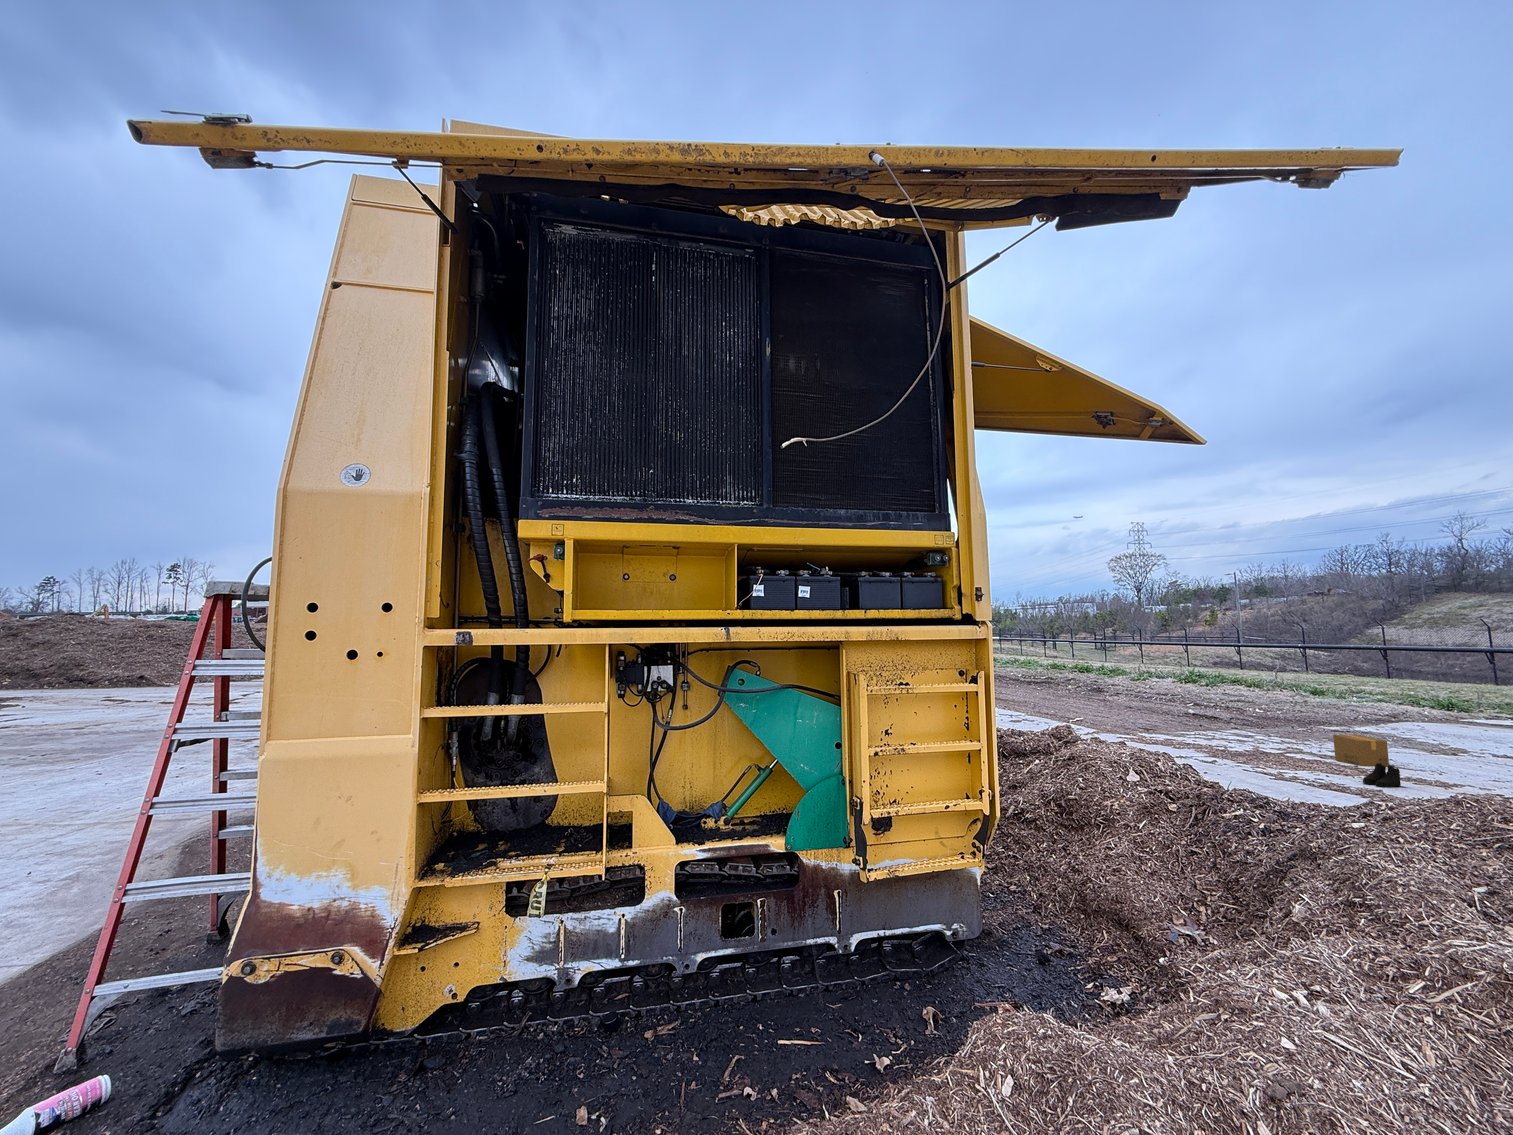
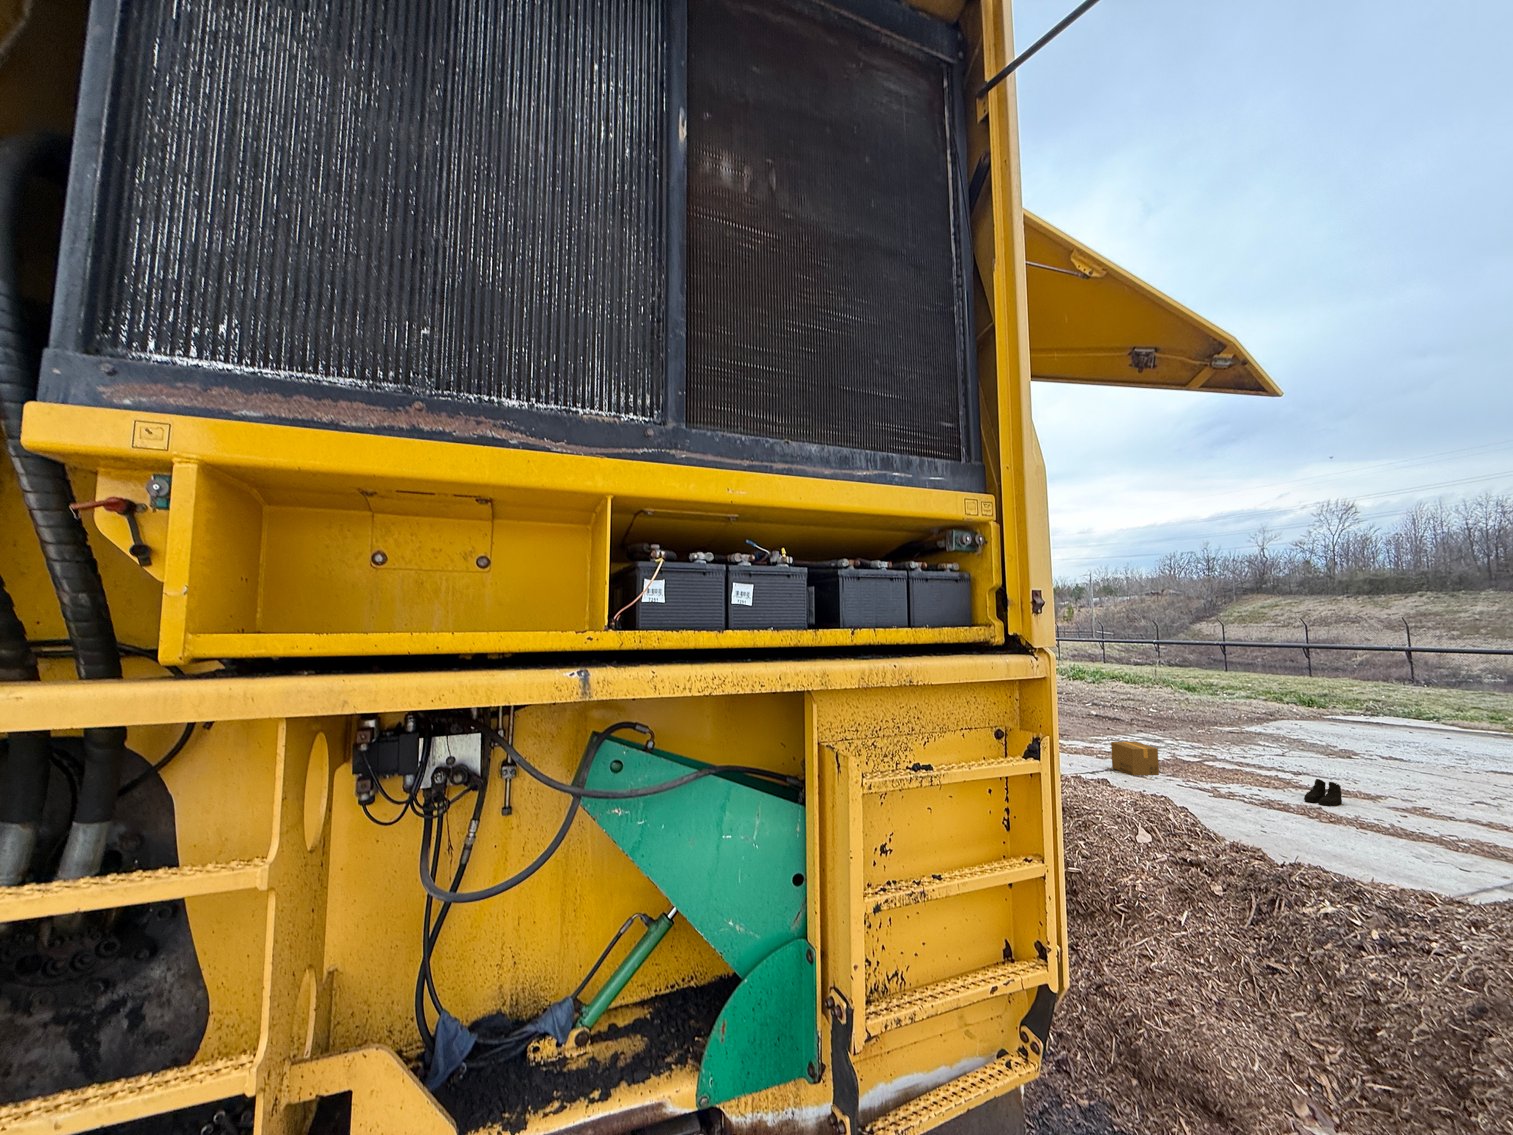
cardboard box: present [1333,735,1389,767] -> present [1111,741,1159,775]

